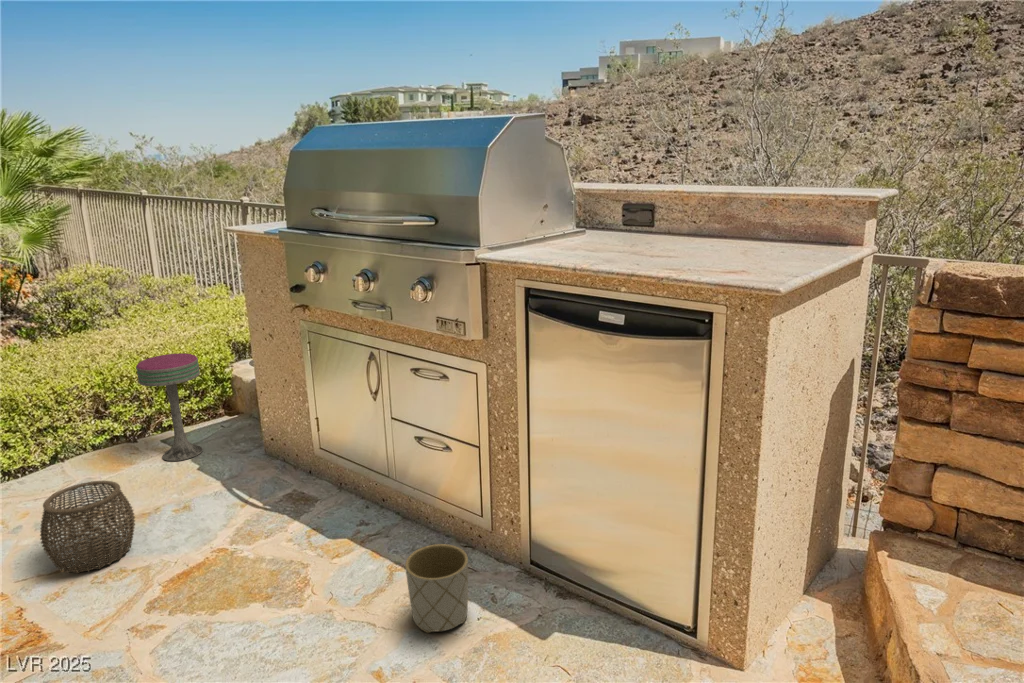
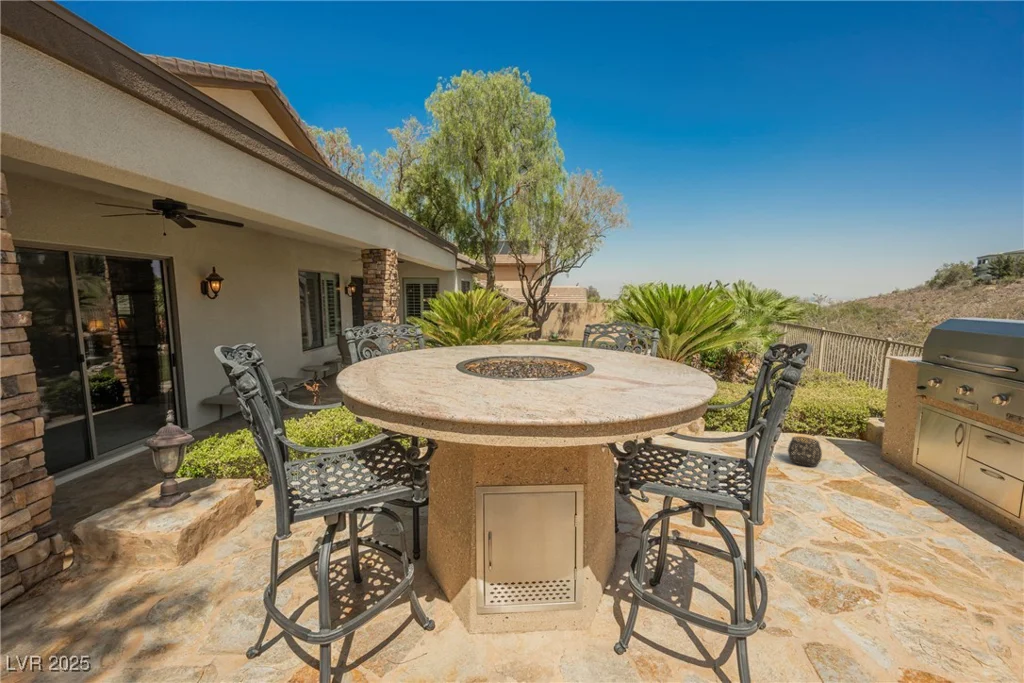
bar stool: present [136,353,203,461] -> none [825,404,855,449]
planter: present [405,544,468,633] -> none [956,506,997,545]

